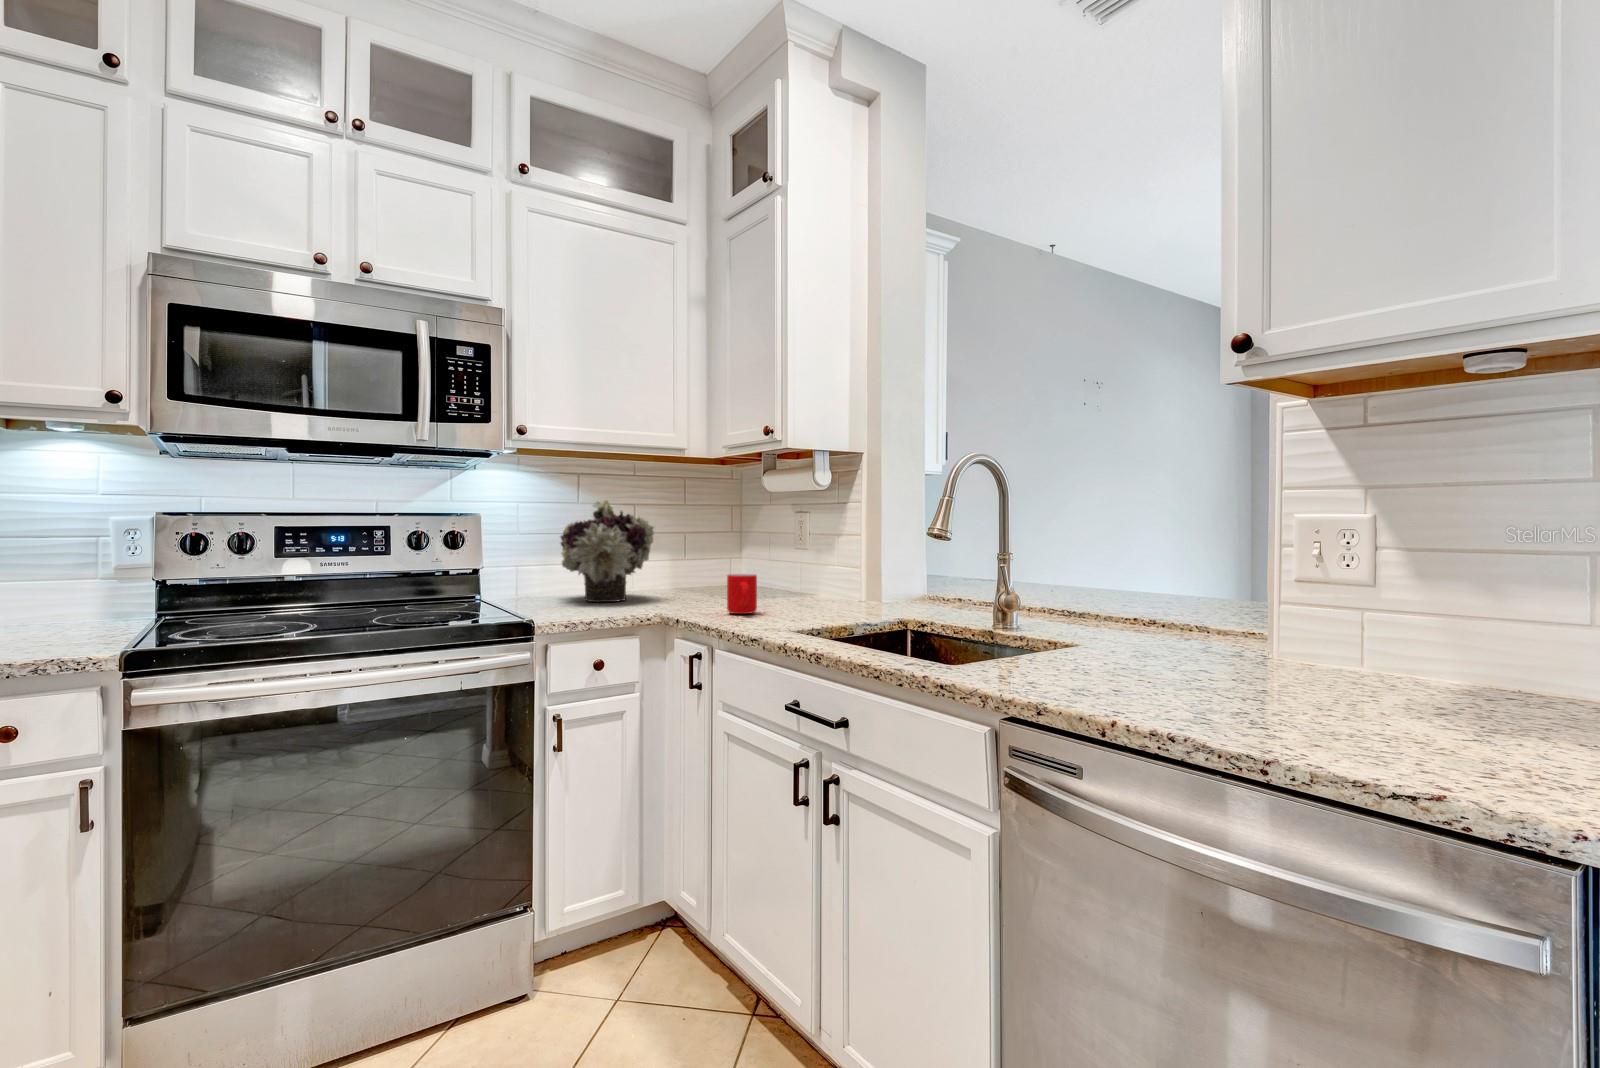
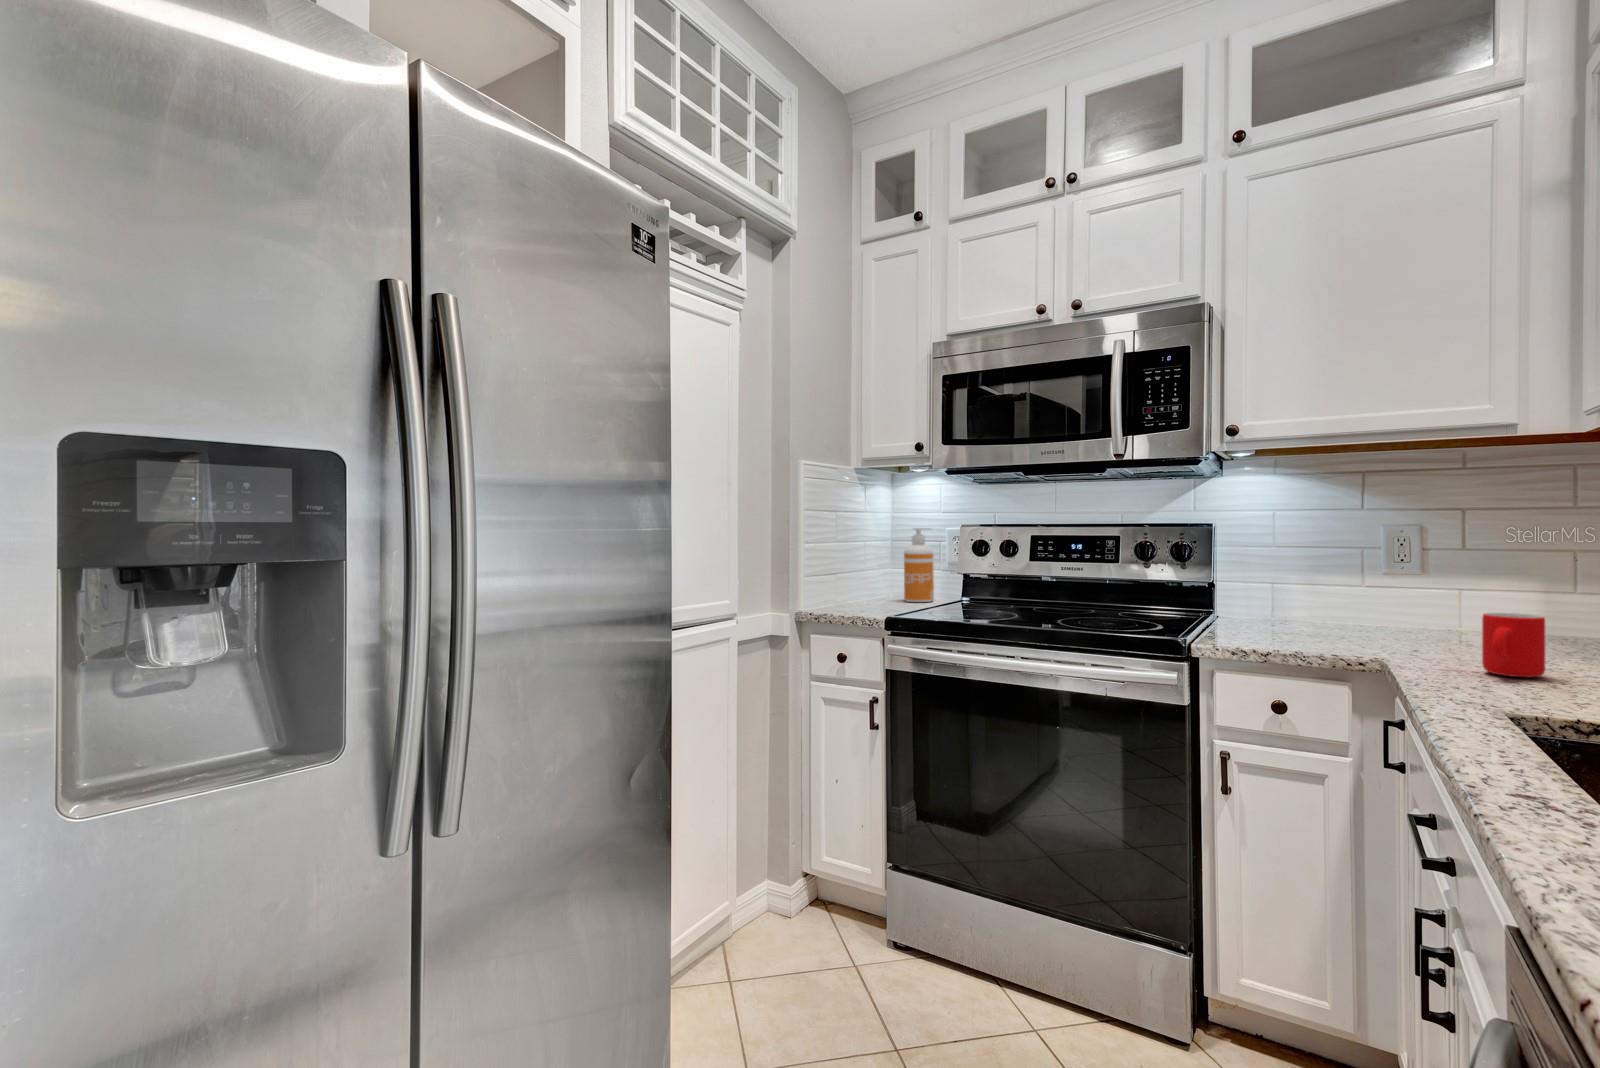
flower arrangement: present [560,499,654,602] -> none [1288,501,1432,634]
soap dispenser: none [36,514,98,626] -> present [904,528,934,602]

